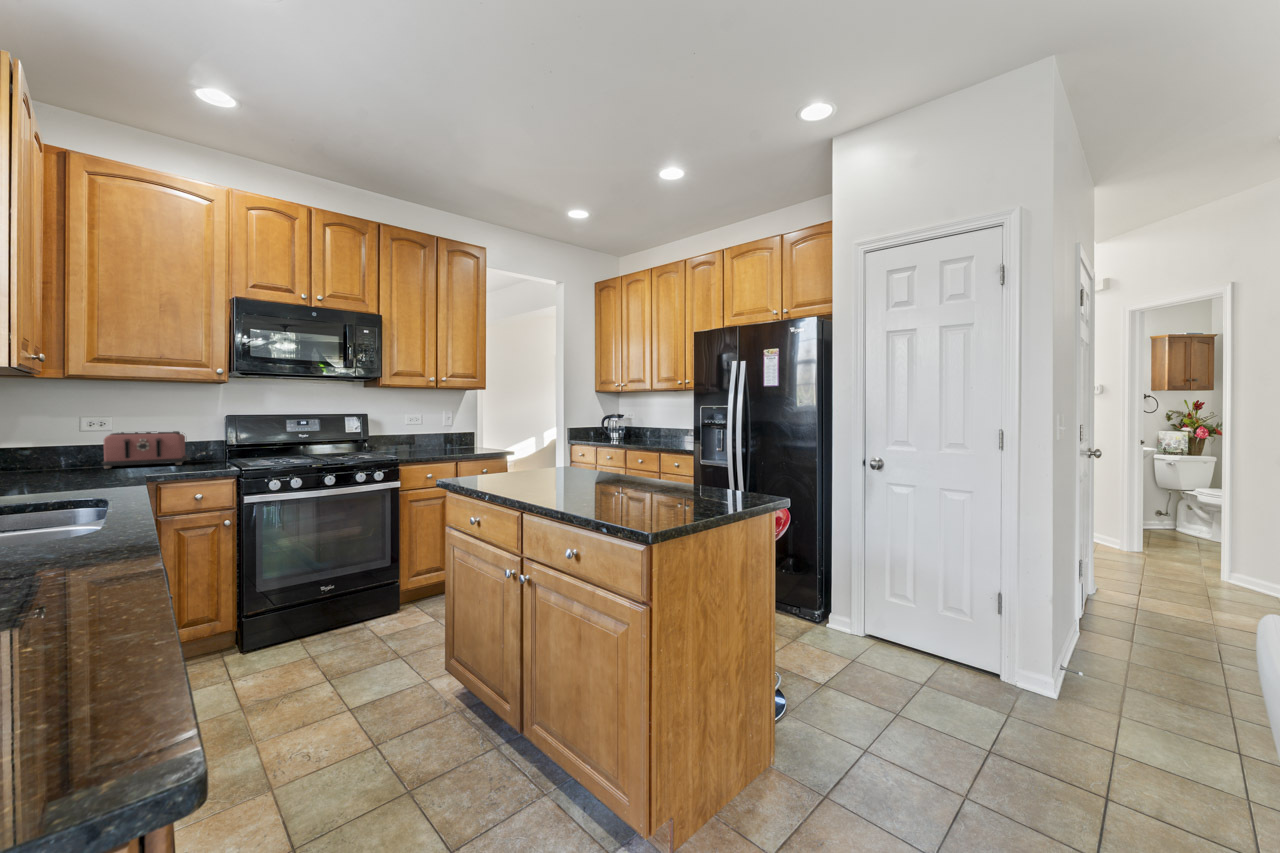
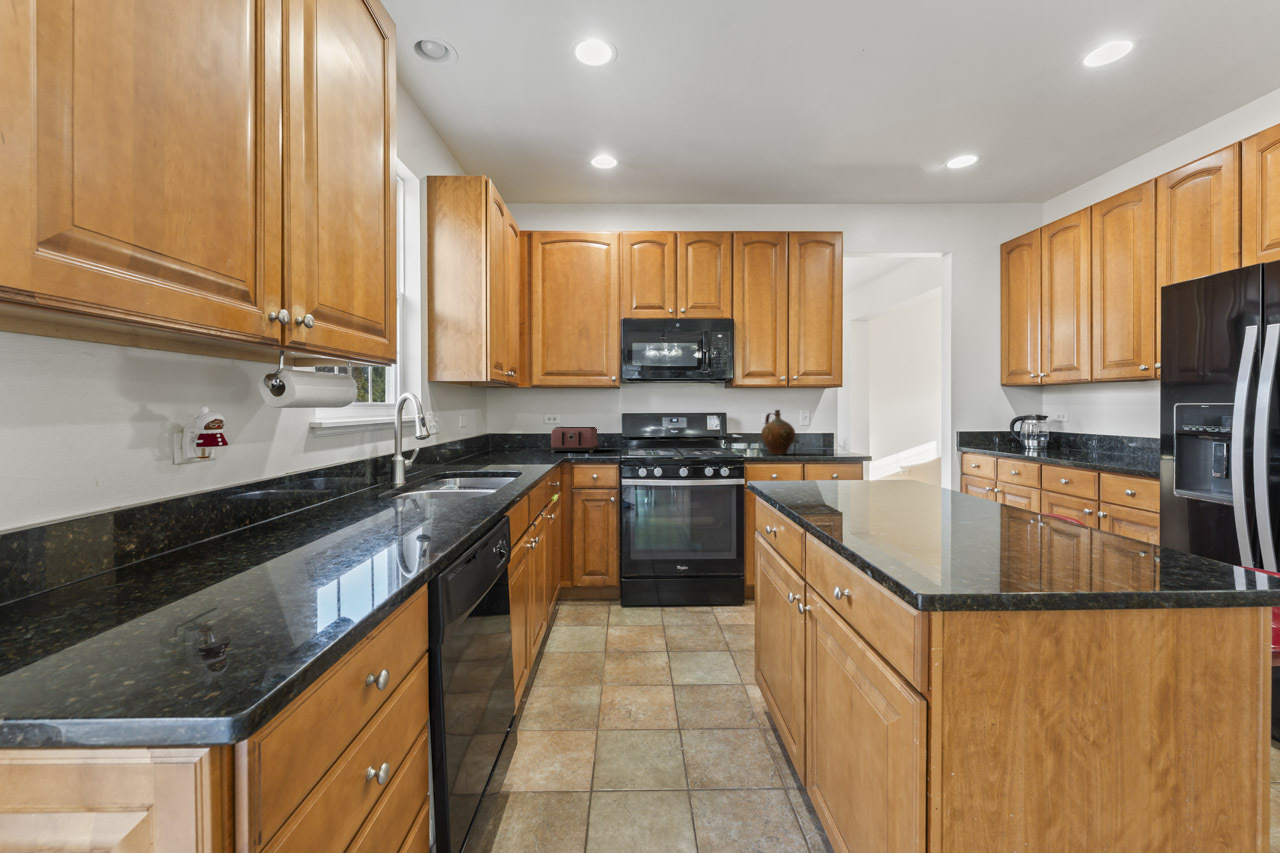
ceramic jug: none [411,410,445,454] -> present [761,410,795,455]

